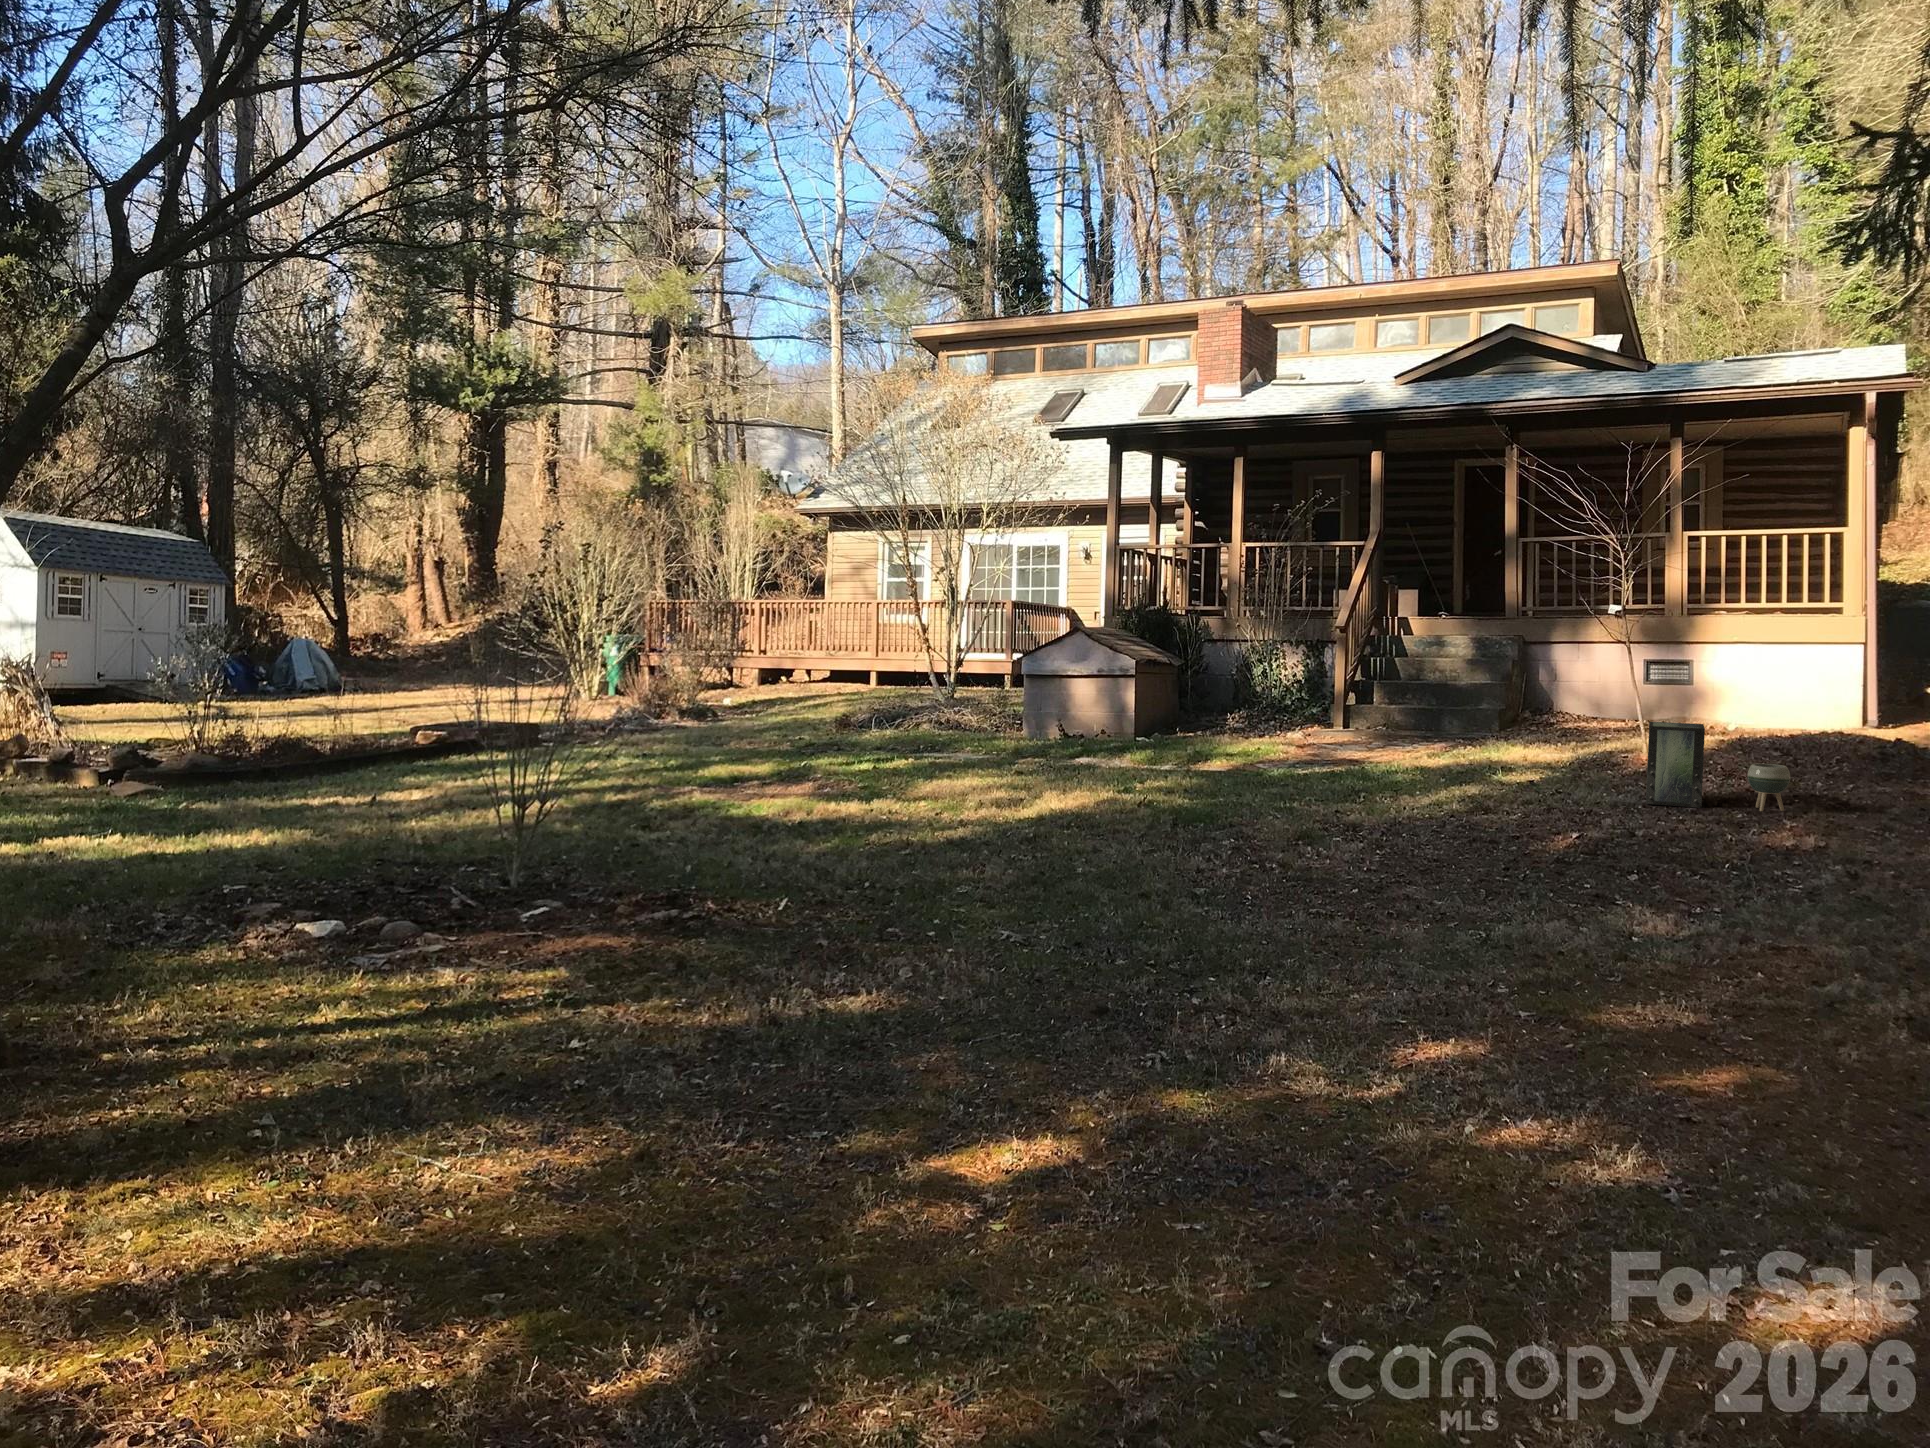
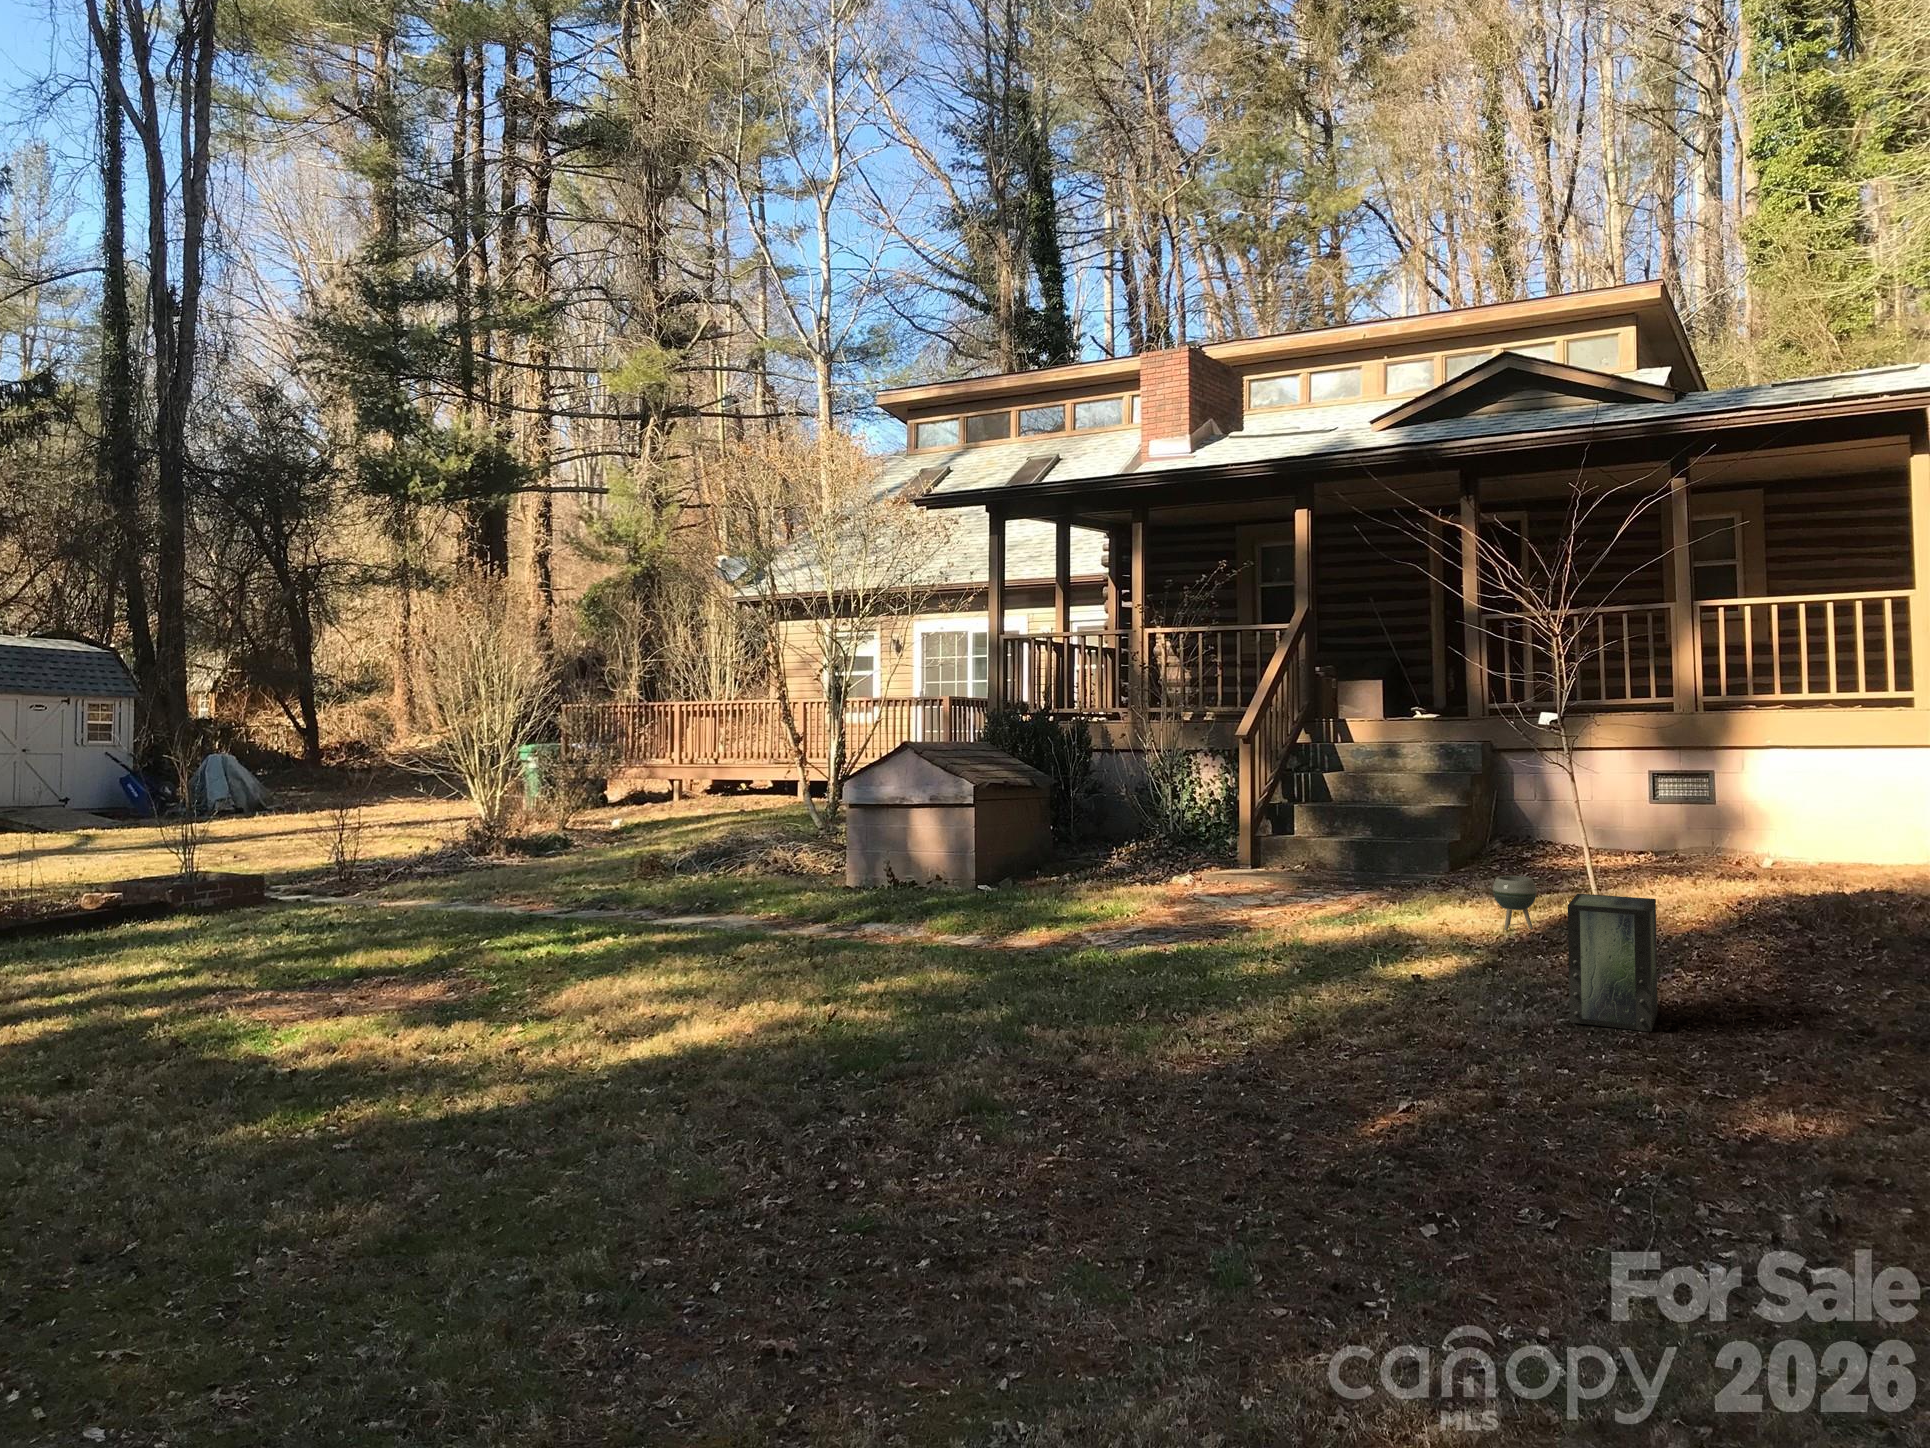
planter: present [1747,764,1790,811] -> present [1493,876,1537,930]

